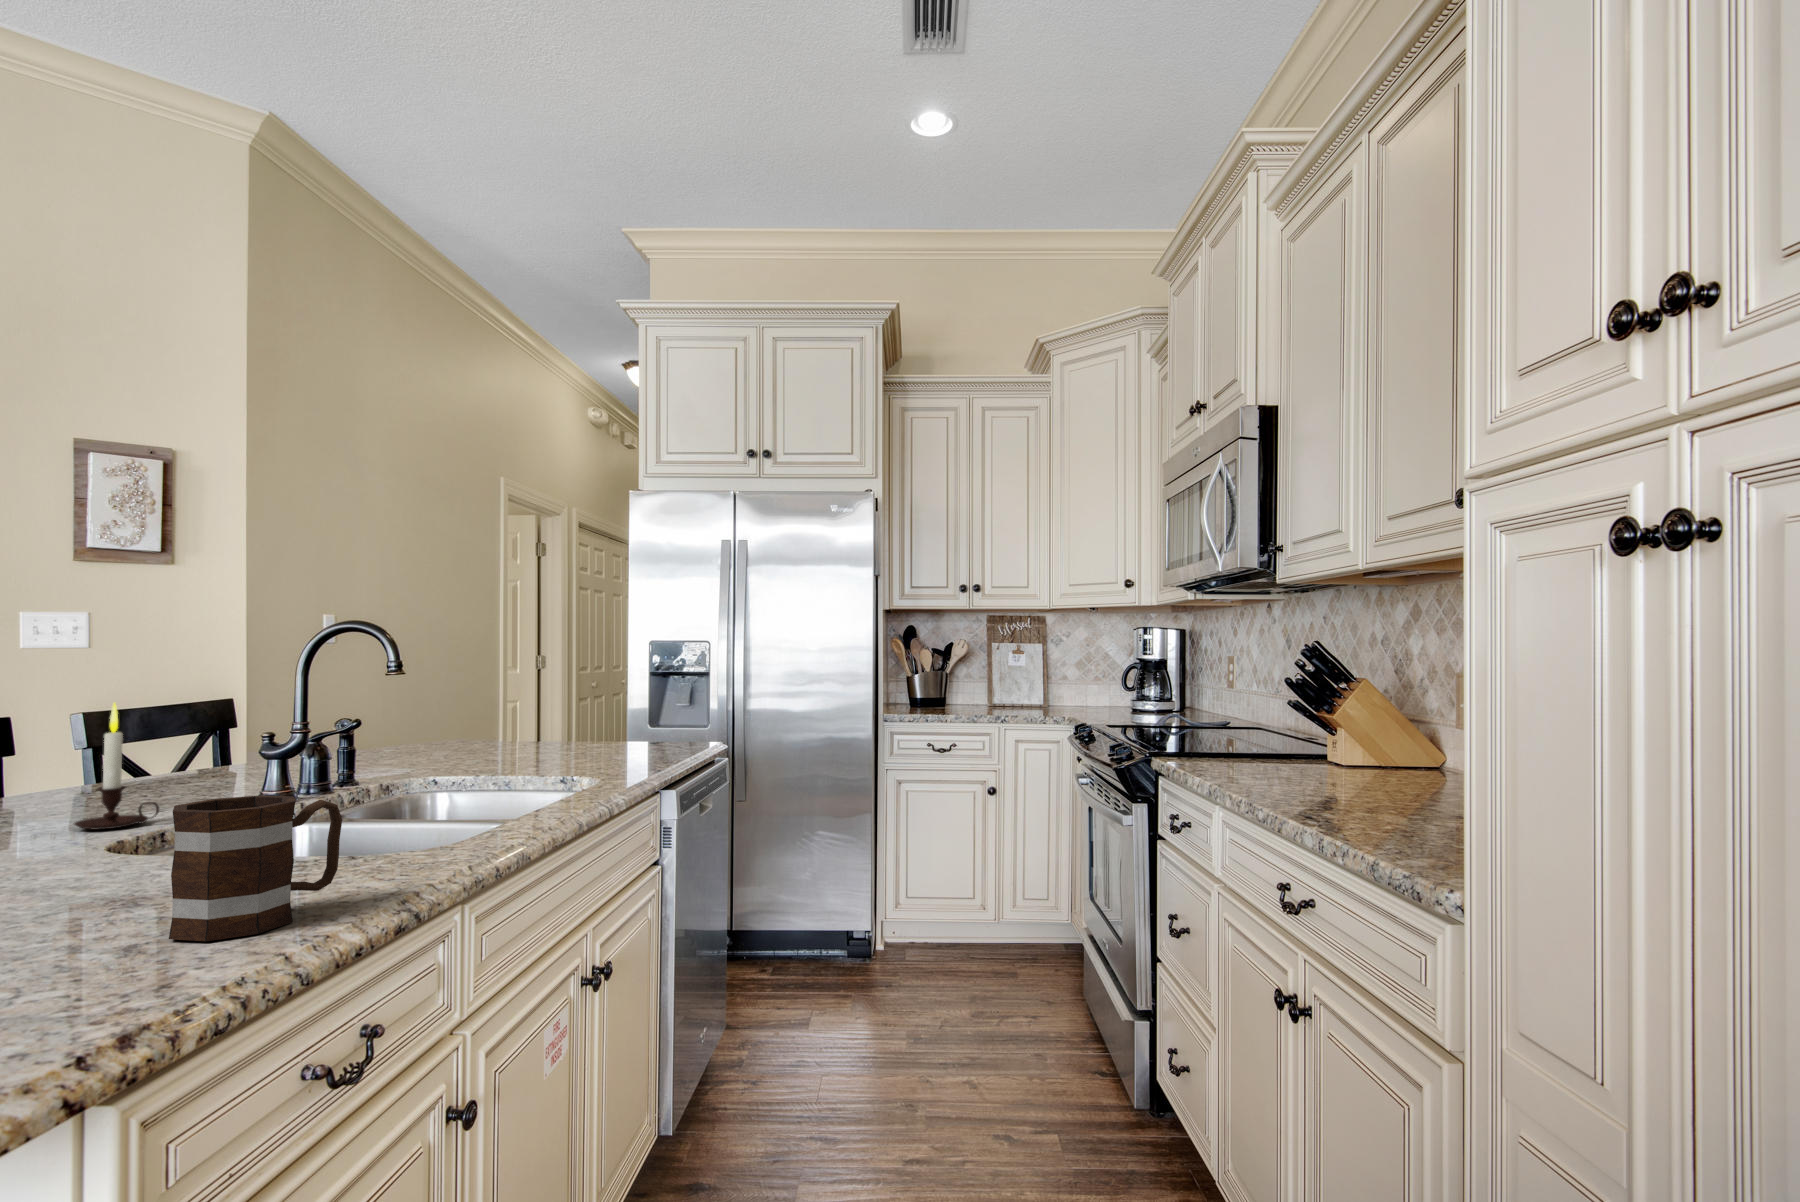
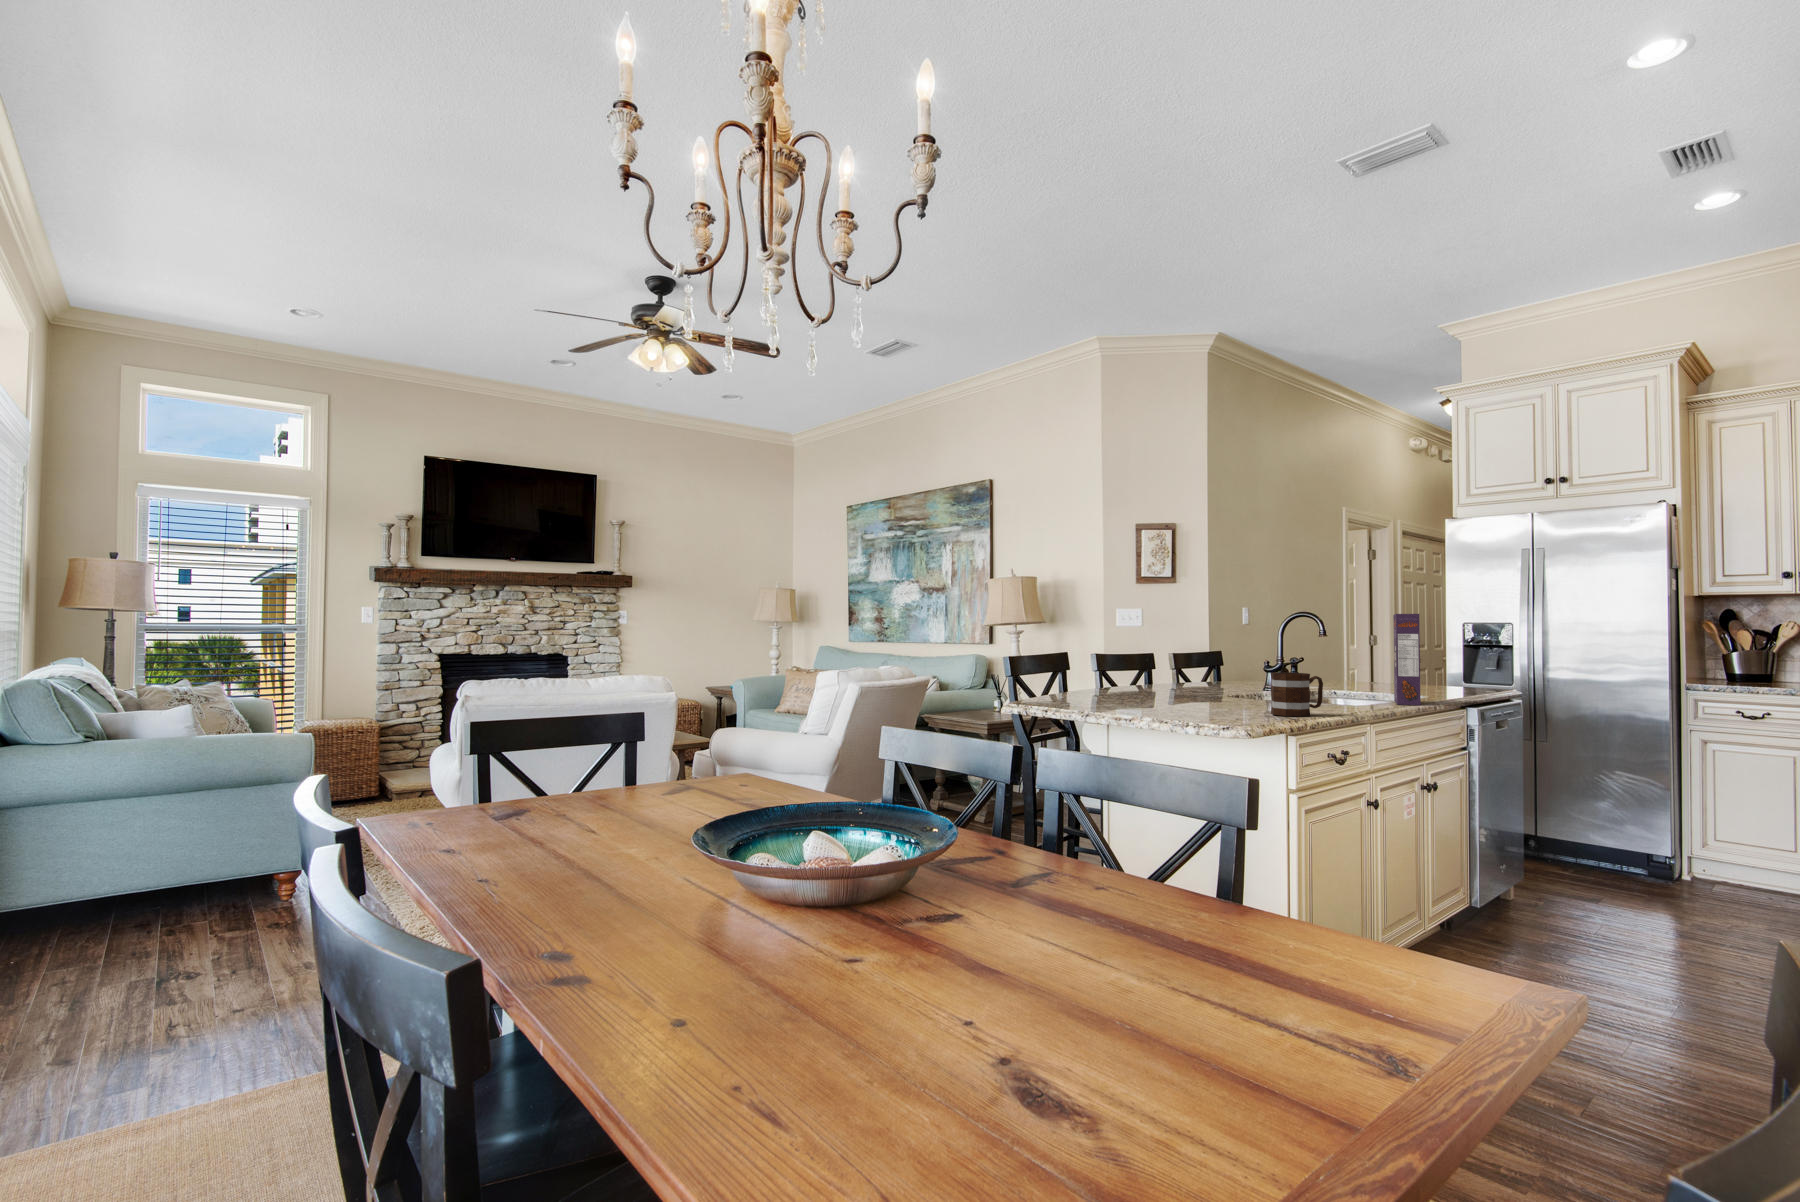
cereal box: none [541,629,588,815] -> present [1393,614,1421,705]
candle: present [74,703,159,830] -> none [1189,645,1220,697]

